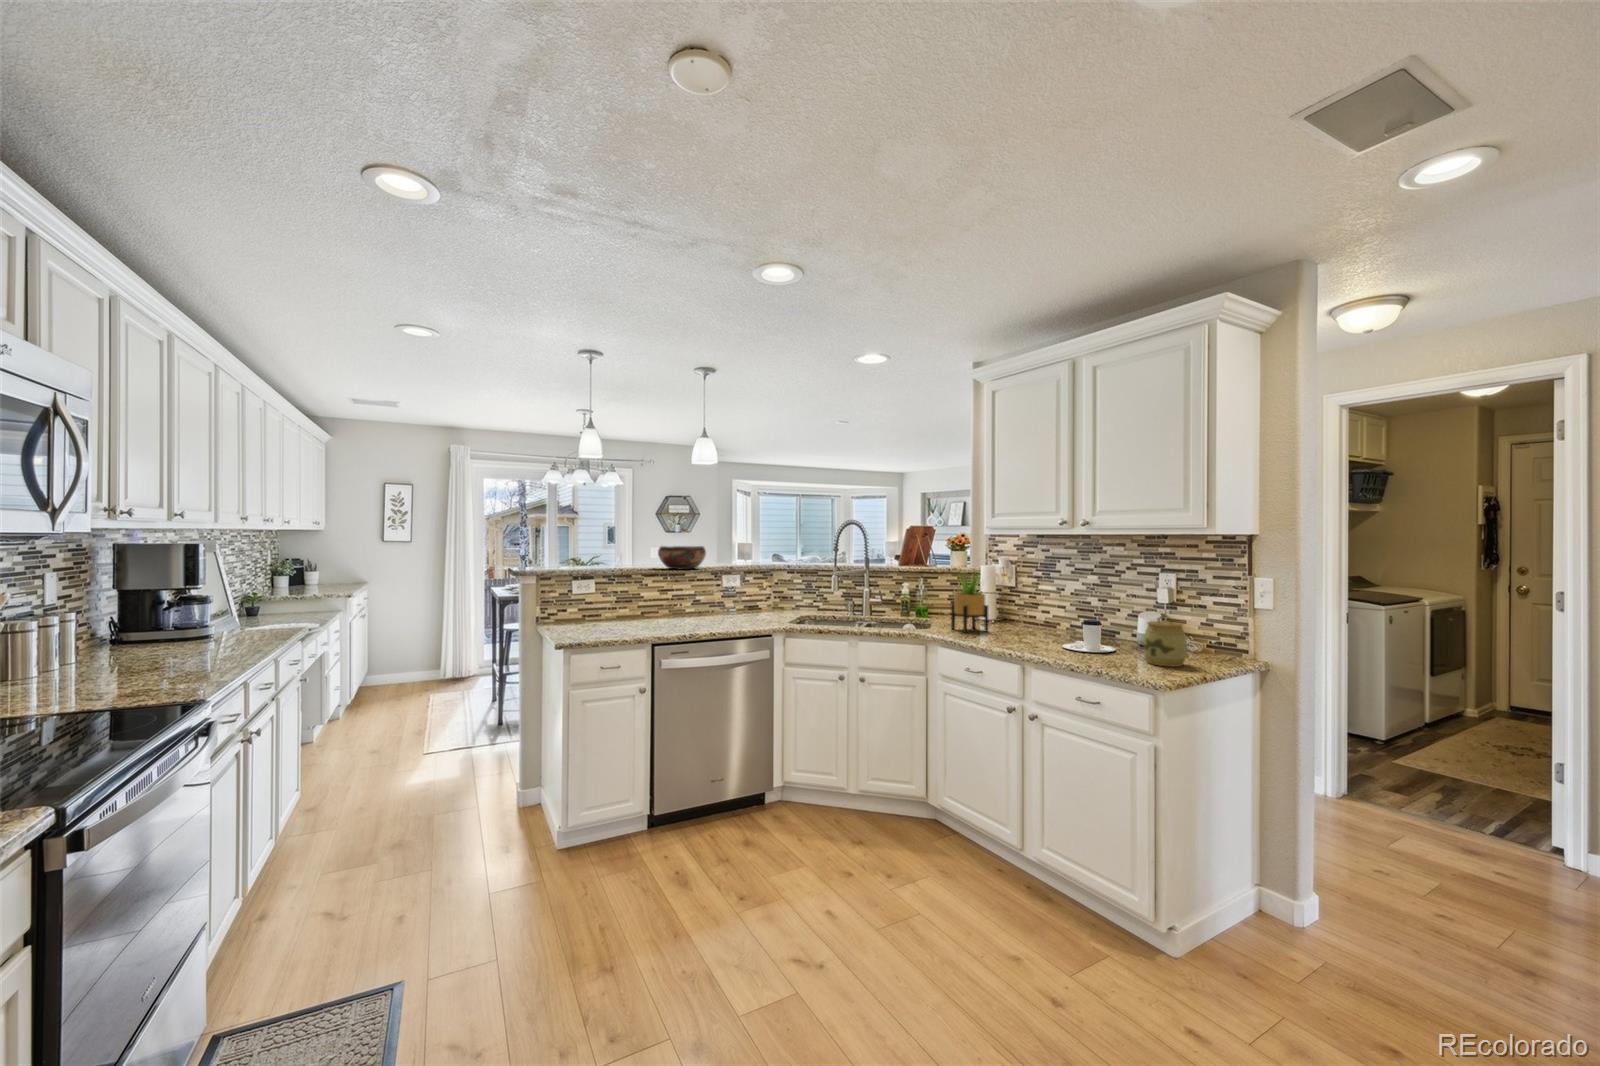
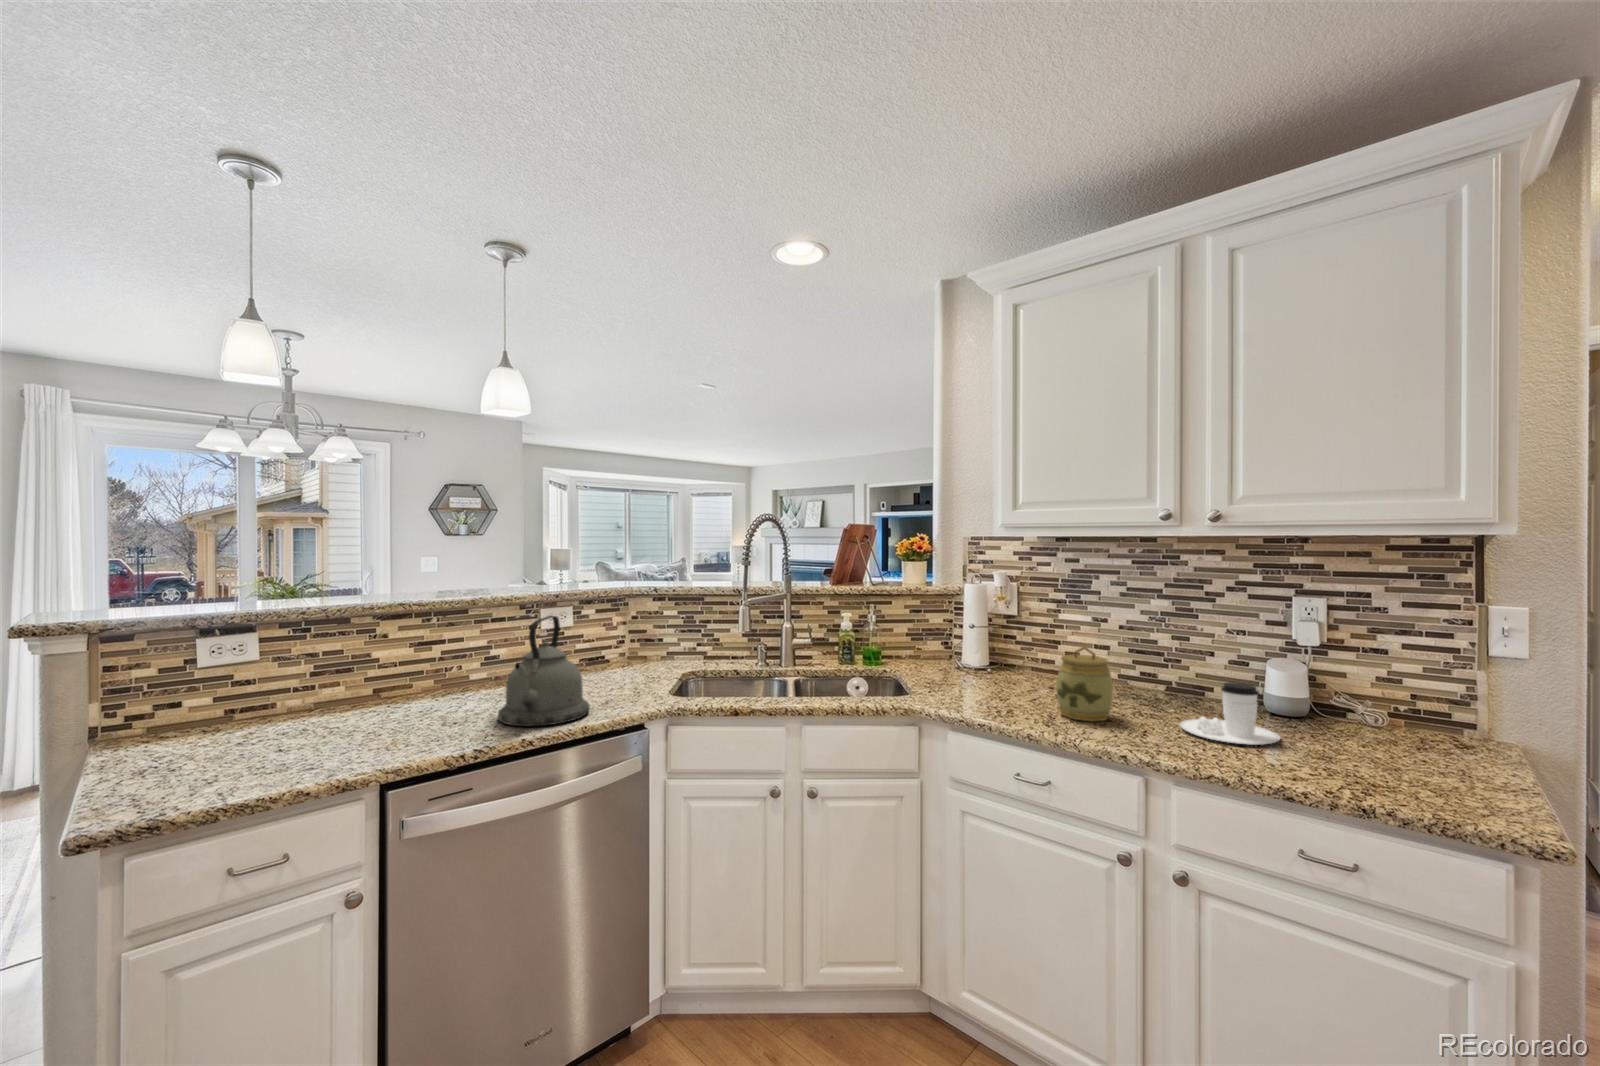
decorative bowl: present [658,546,706,569] -> none [414,558,508,601]
potted plant: present [951,574,988,632] -> none [949,589,1011,700]
kettle: none [700,575,745,629] -> present [498,616,590,726]
jar: present [1143,615,1187,667] -> present [1056,646,1113,721]

